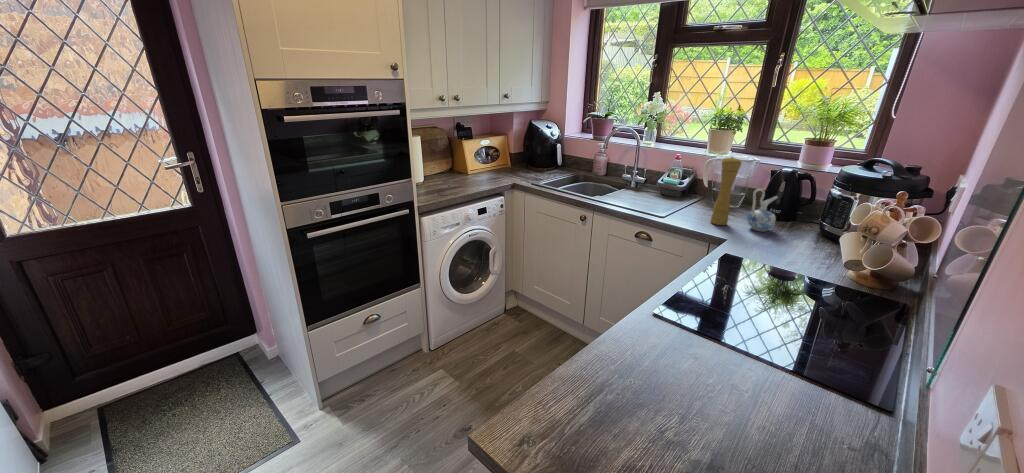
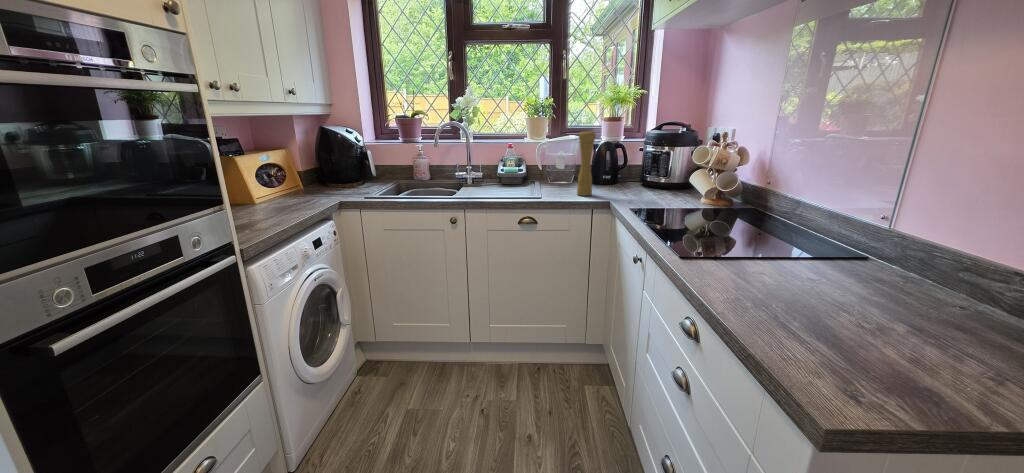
ceramic pitcher: present [747,189,777,231] -> none [604,156,627,194]

